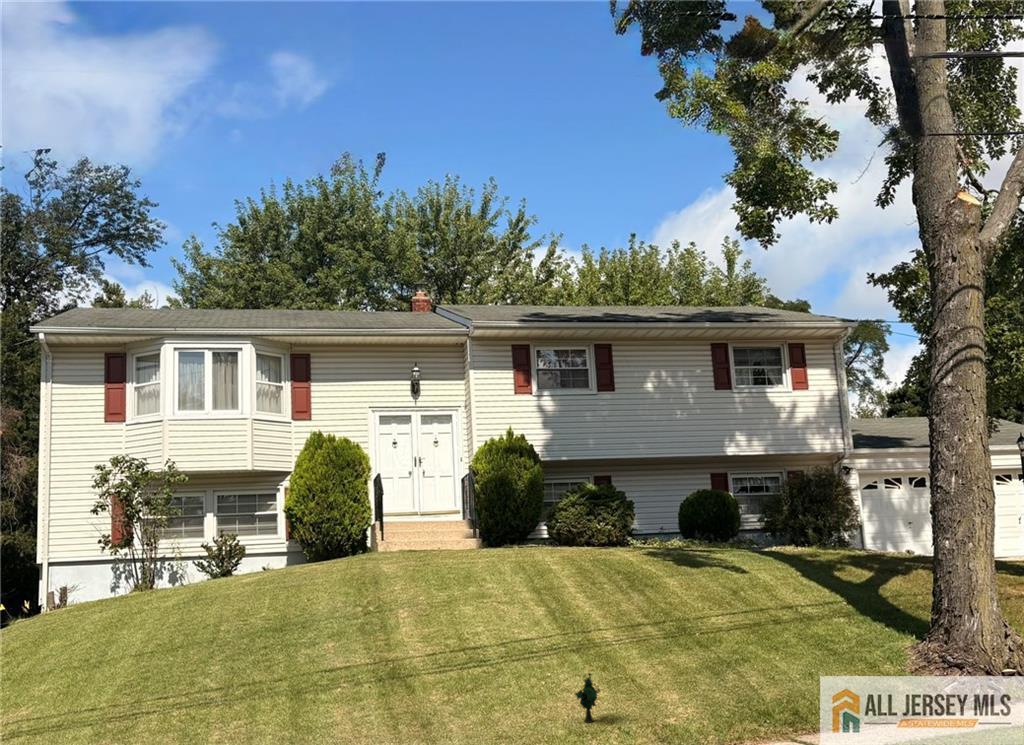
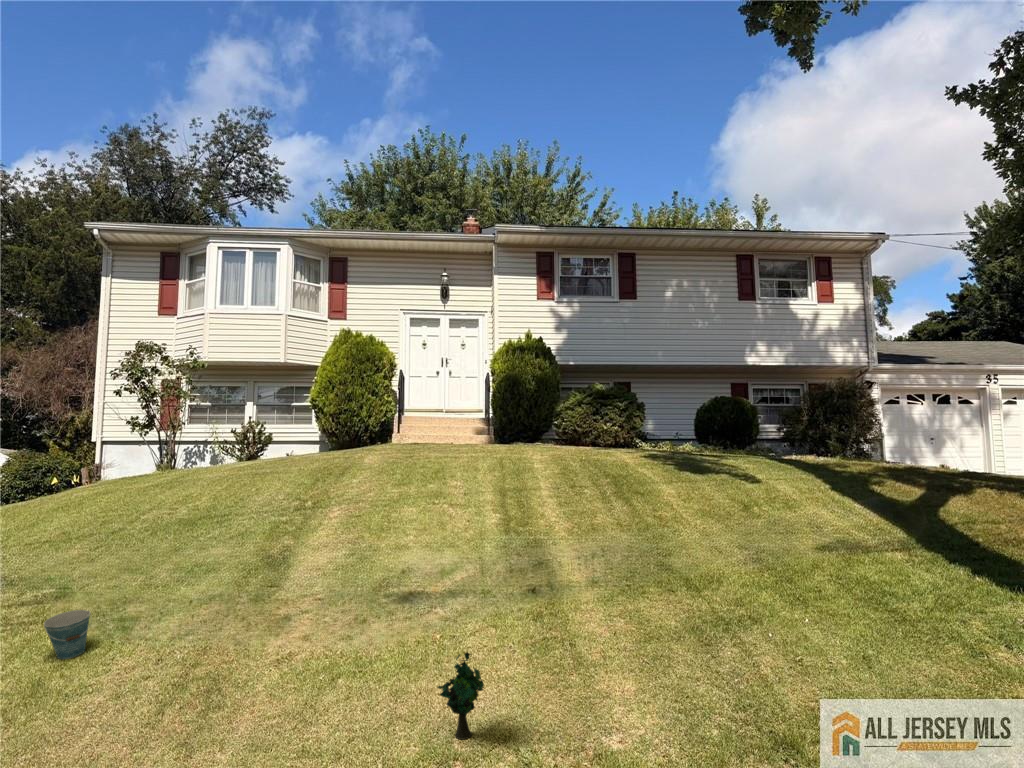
bucket: none [278,681,306,714] -> present [44,610,90,659]

